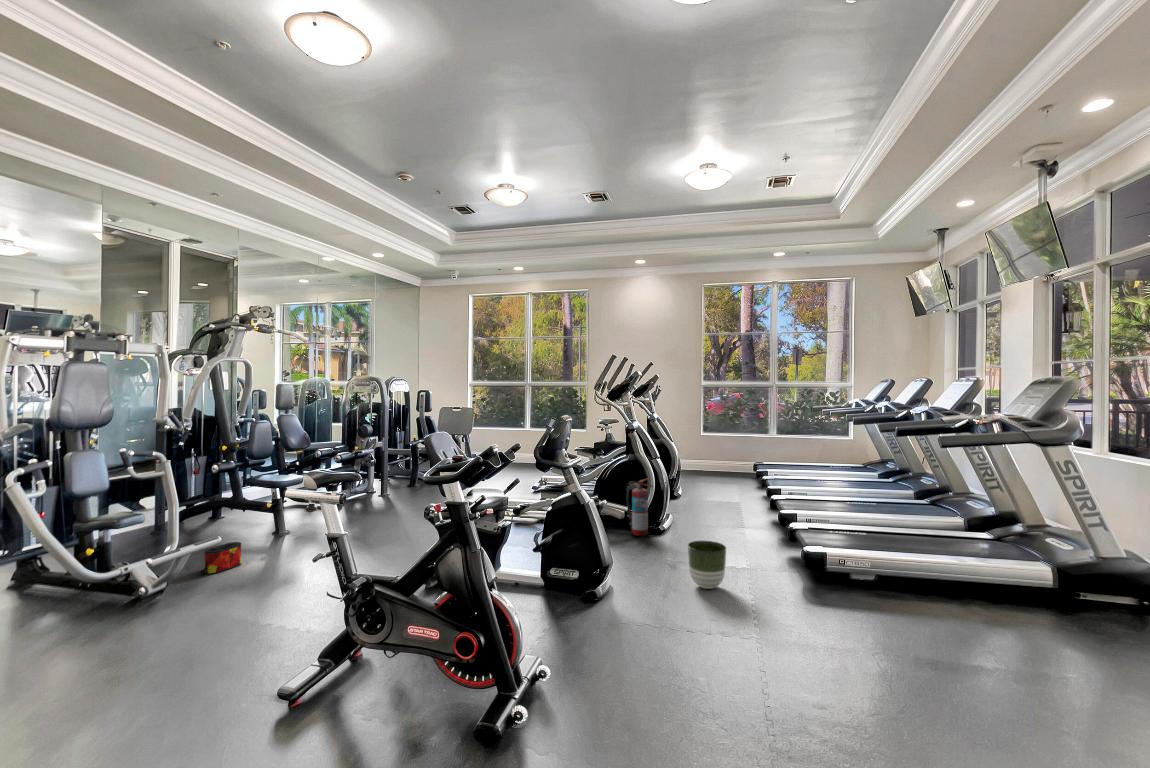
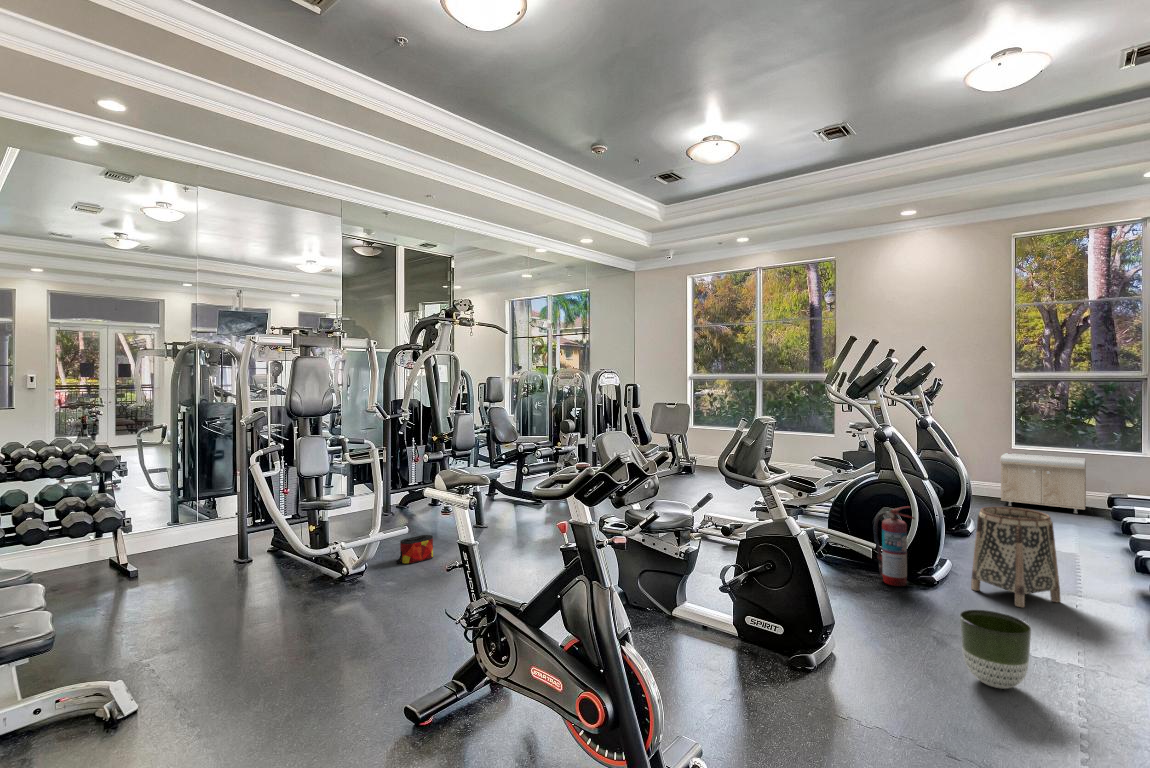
storage bench: none [695,438,742,477] -> present [1001,453,1086,514]
basket: none [686,474,735,539] -> present [971,507,1061,607]

